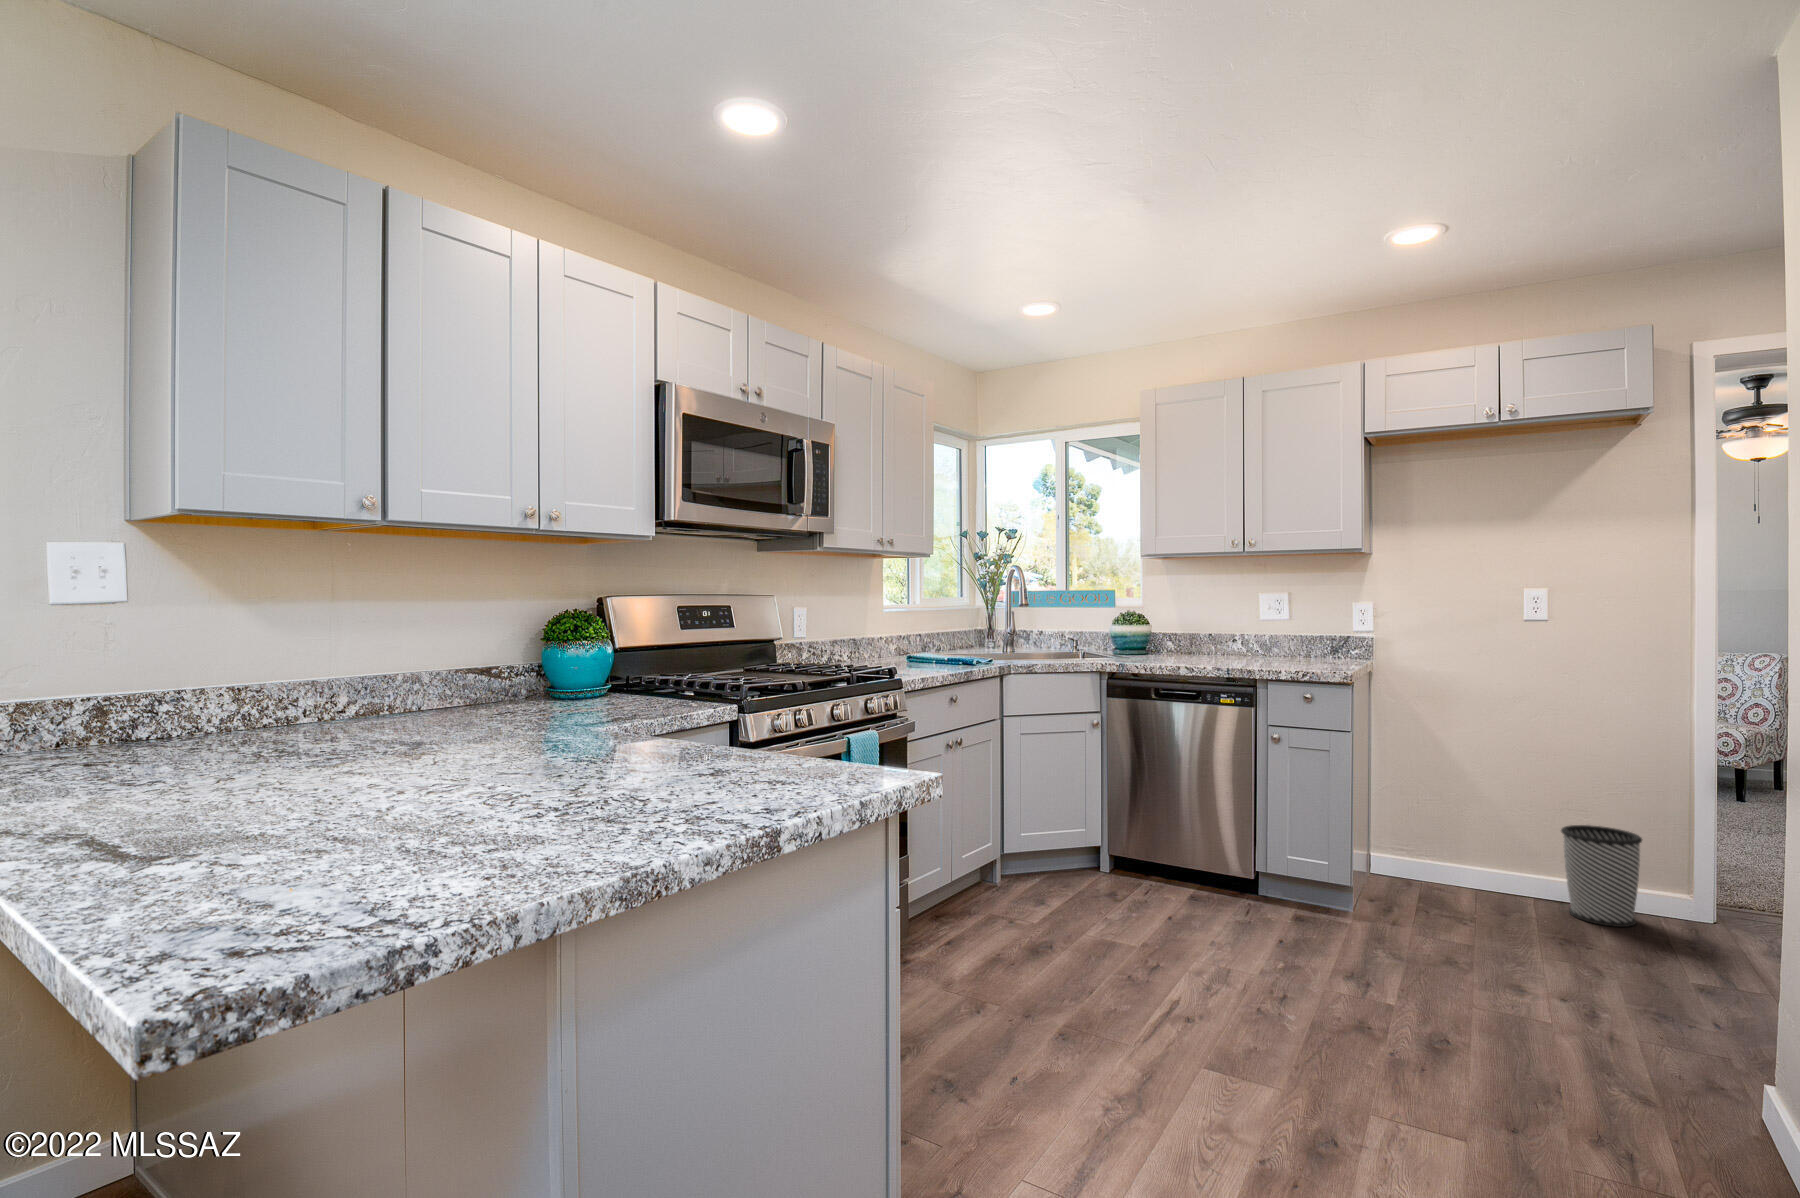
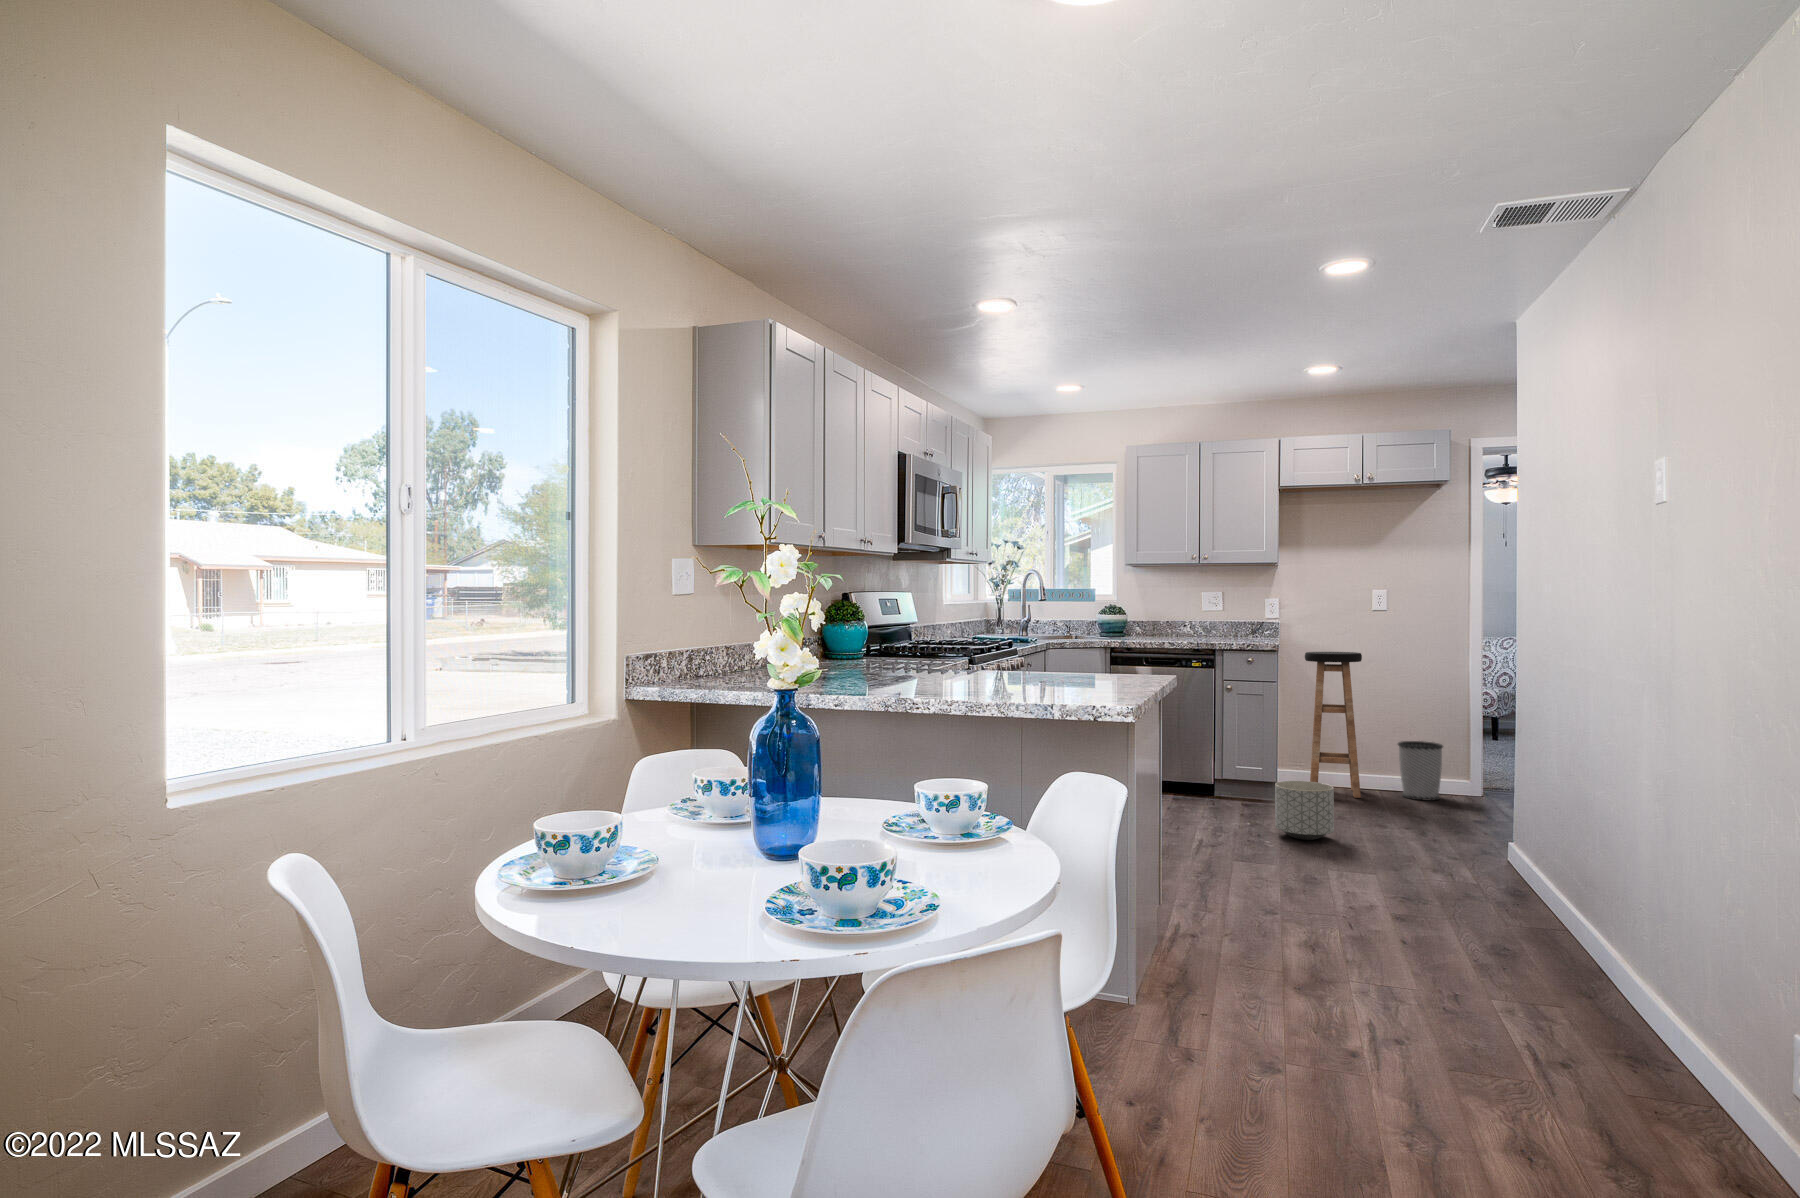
bar stool: none [1406,682,1499,913] -> present [1305,652,1362,798]
planter: none [1312,907,1415,1018] -> present [1275,781,1334,840]

